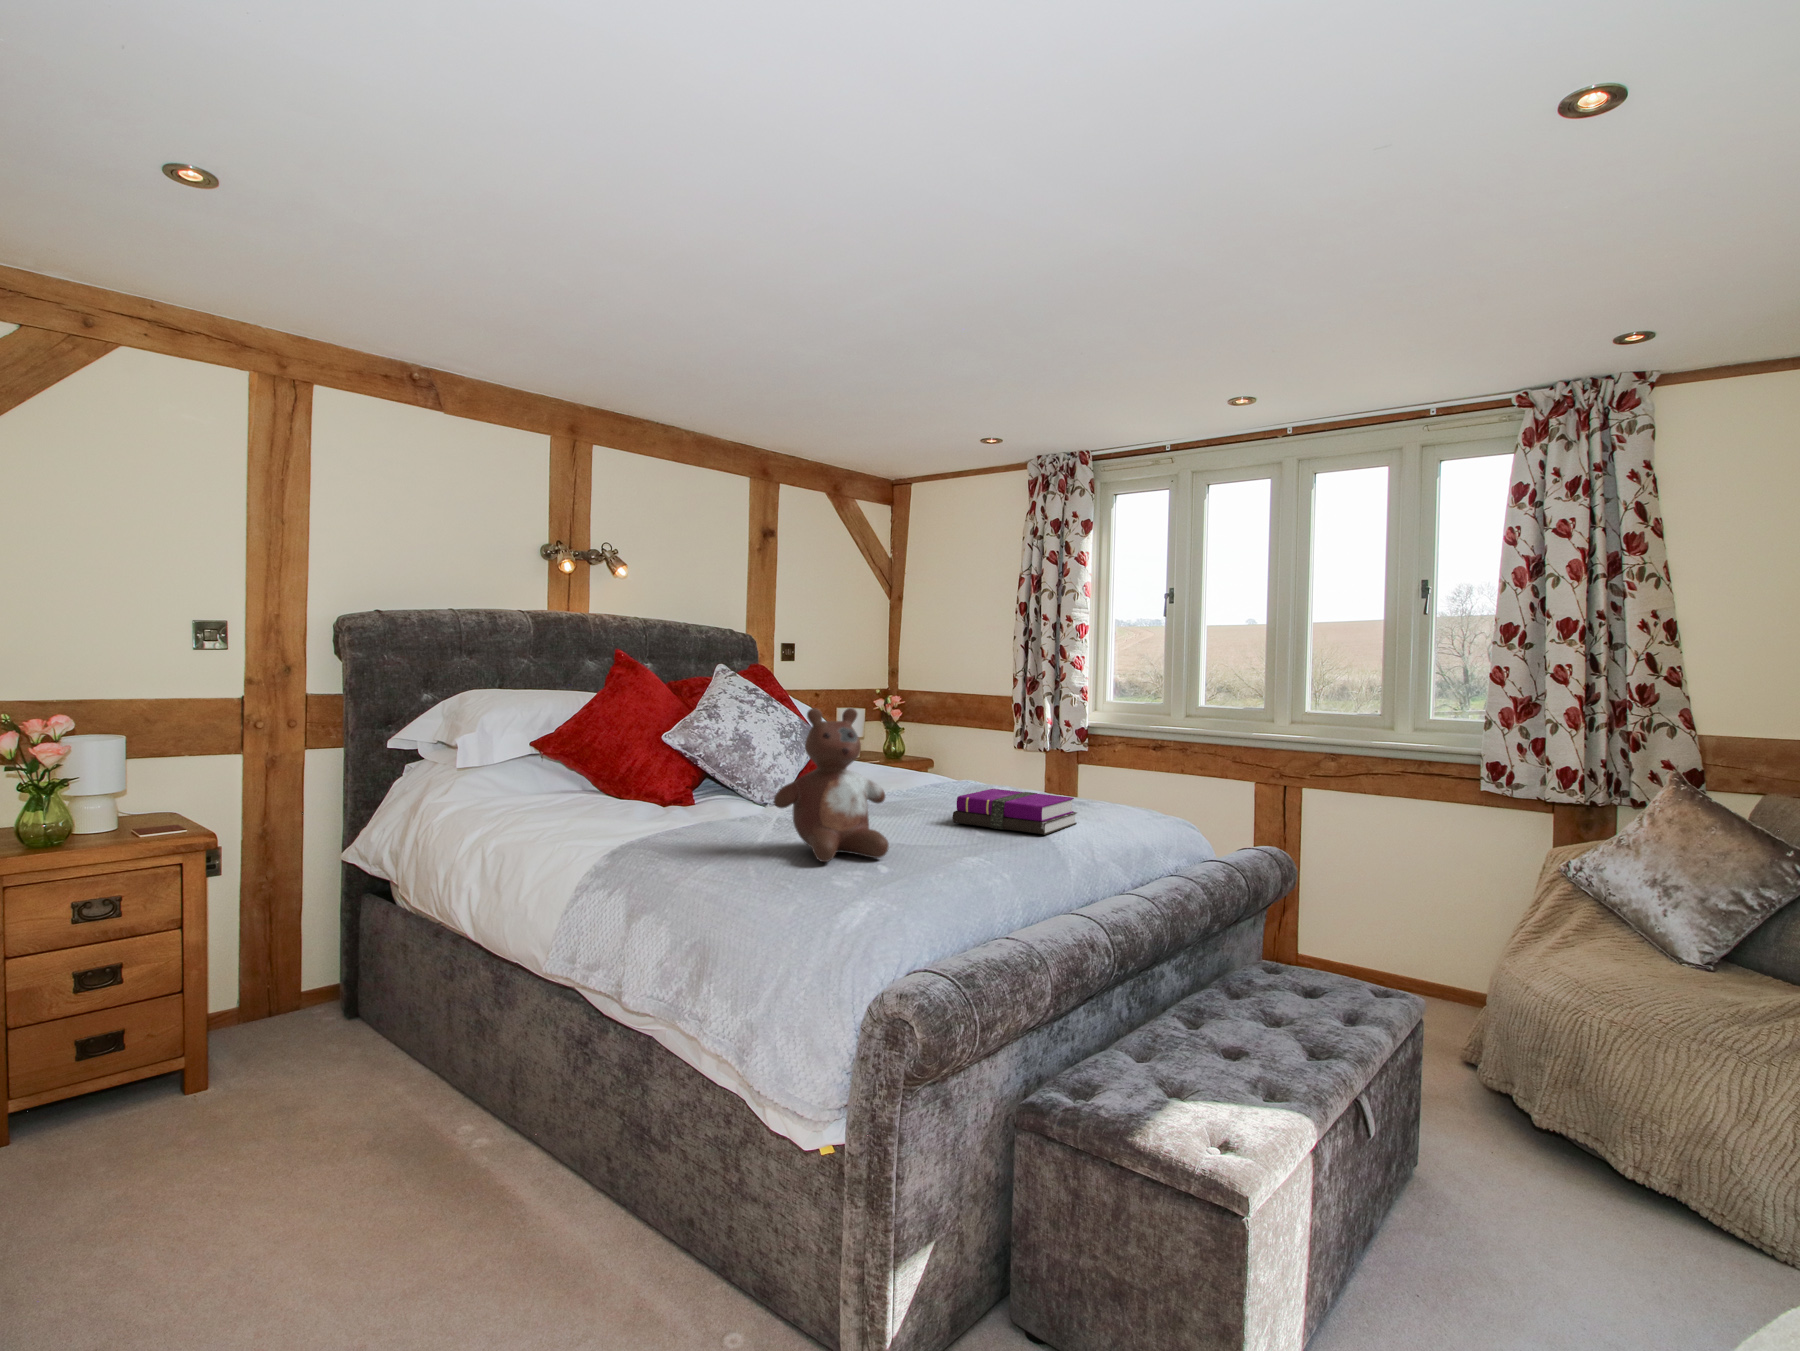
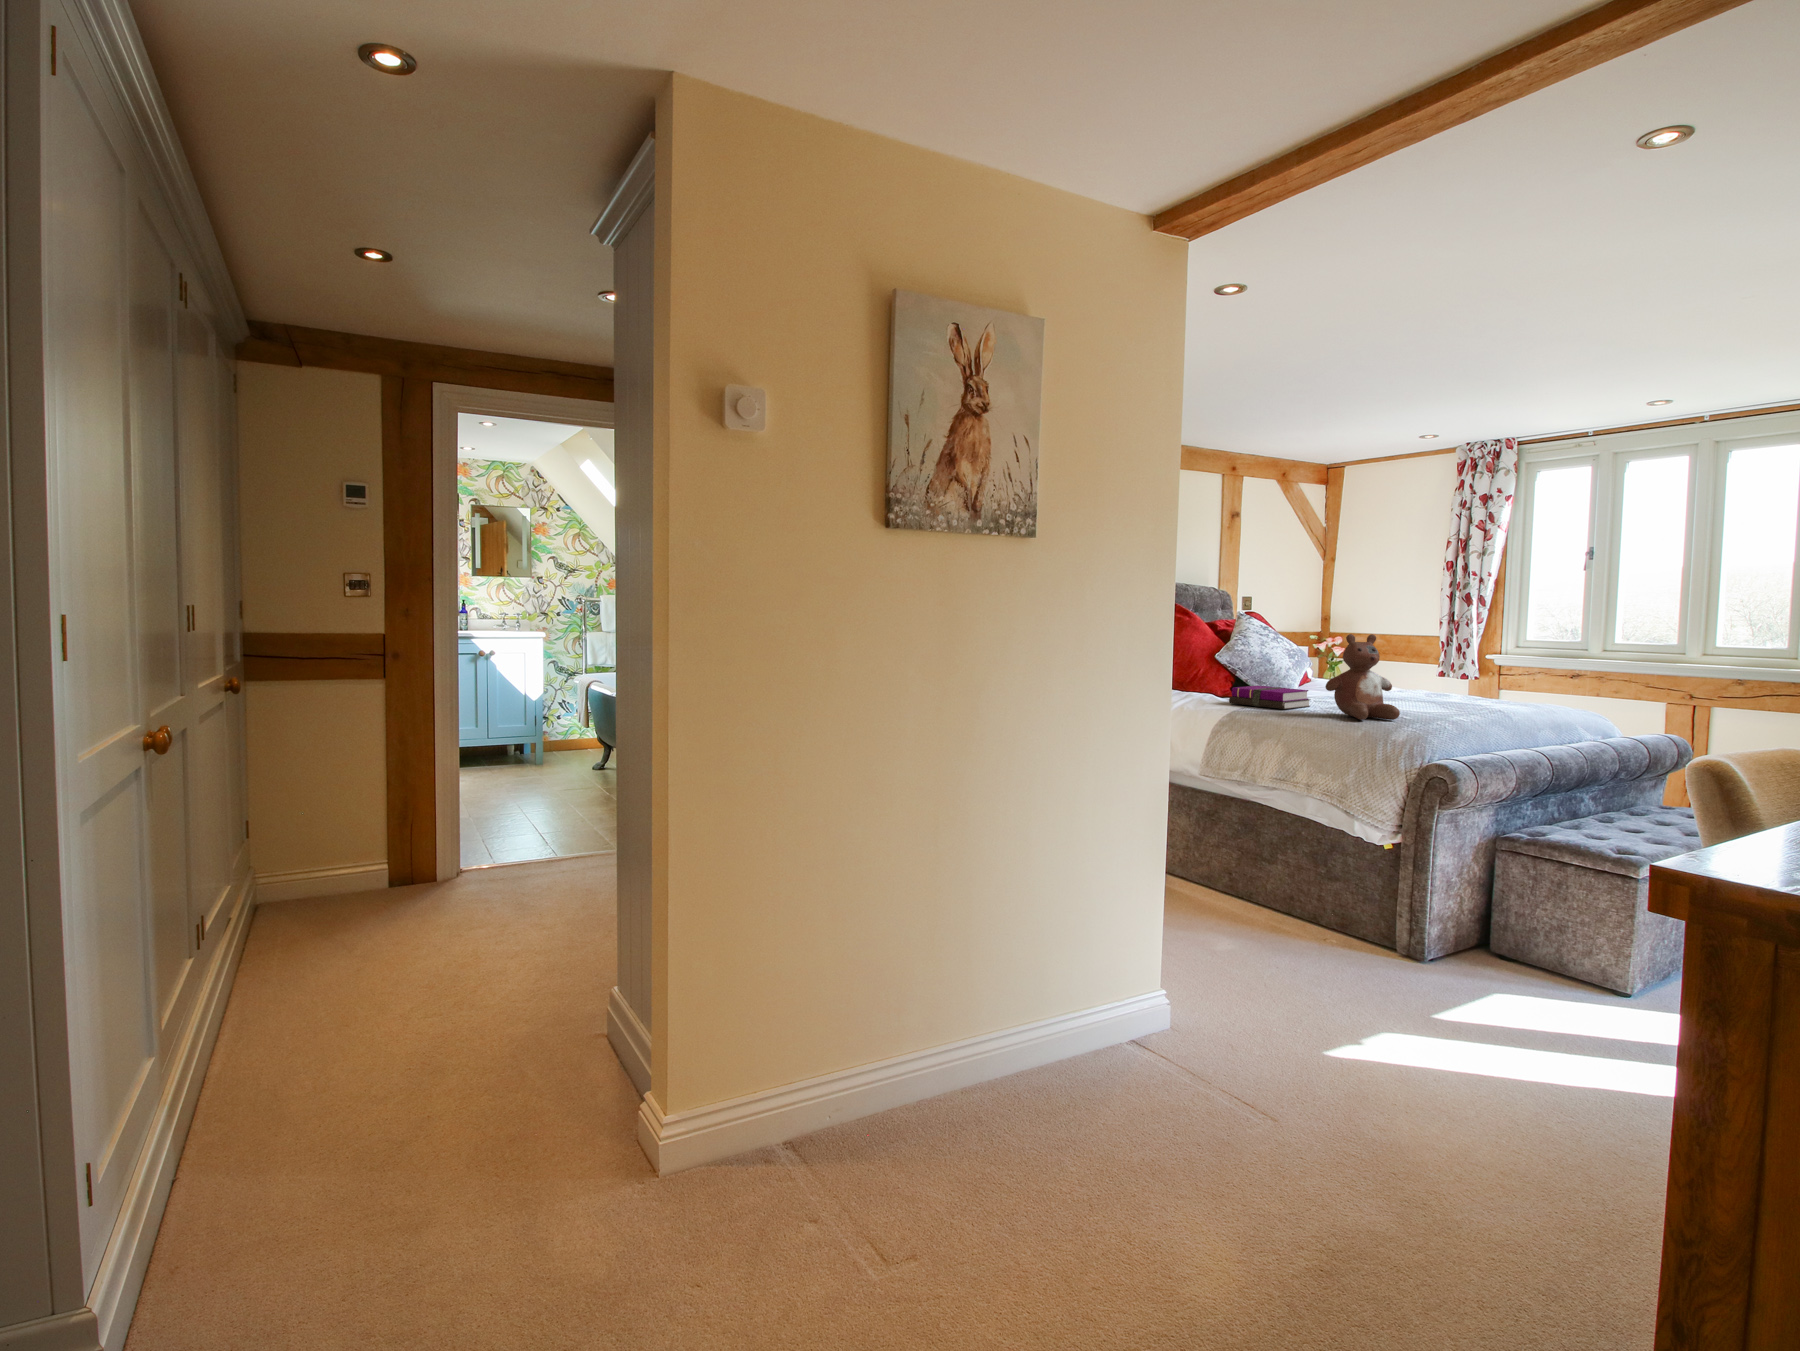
notebook: present [953,789,1077,834] -> present [1229,686,1310,709]

